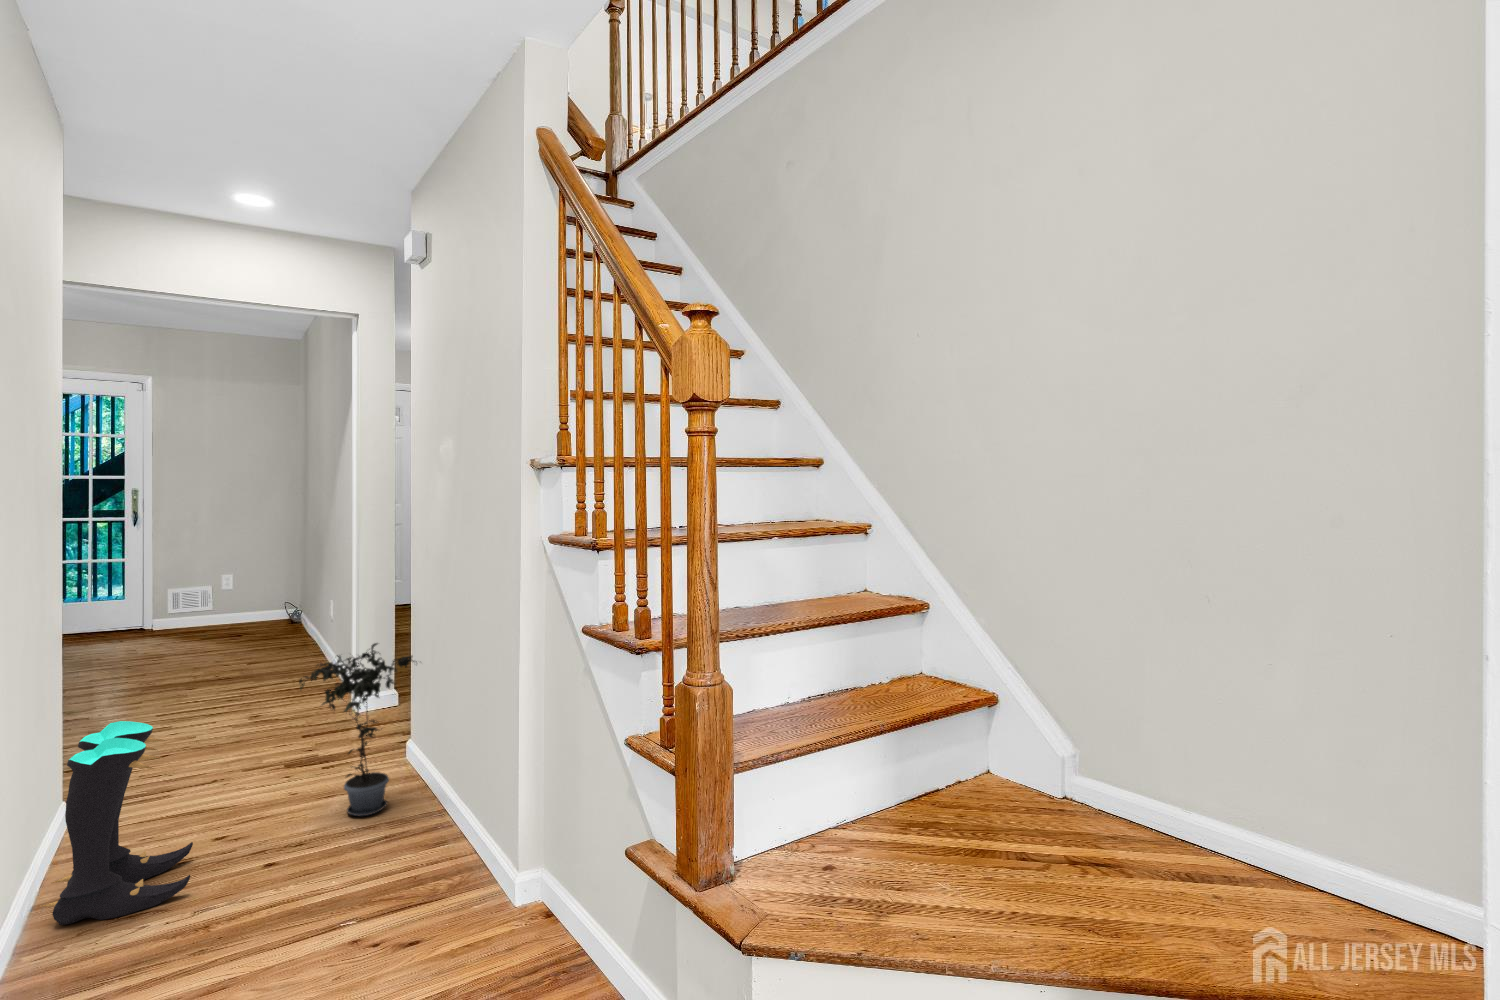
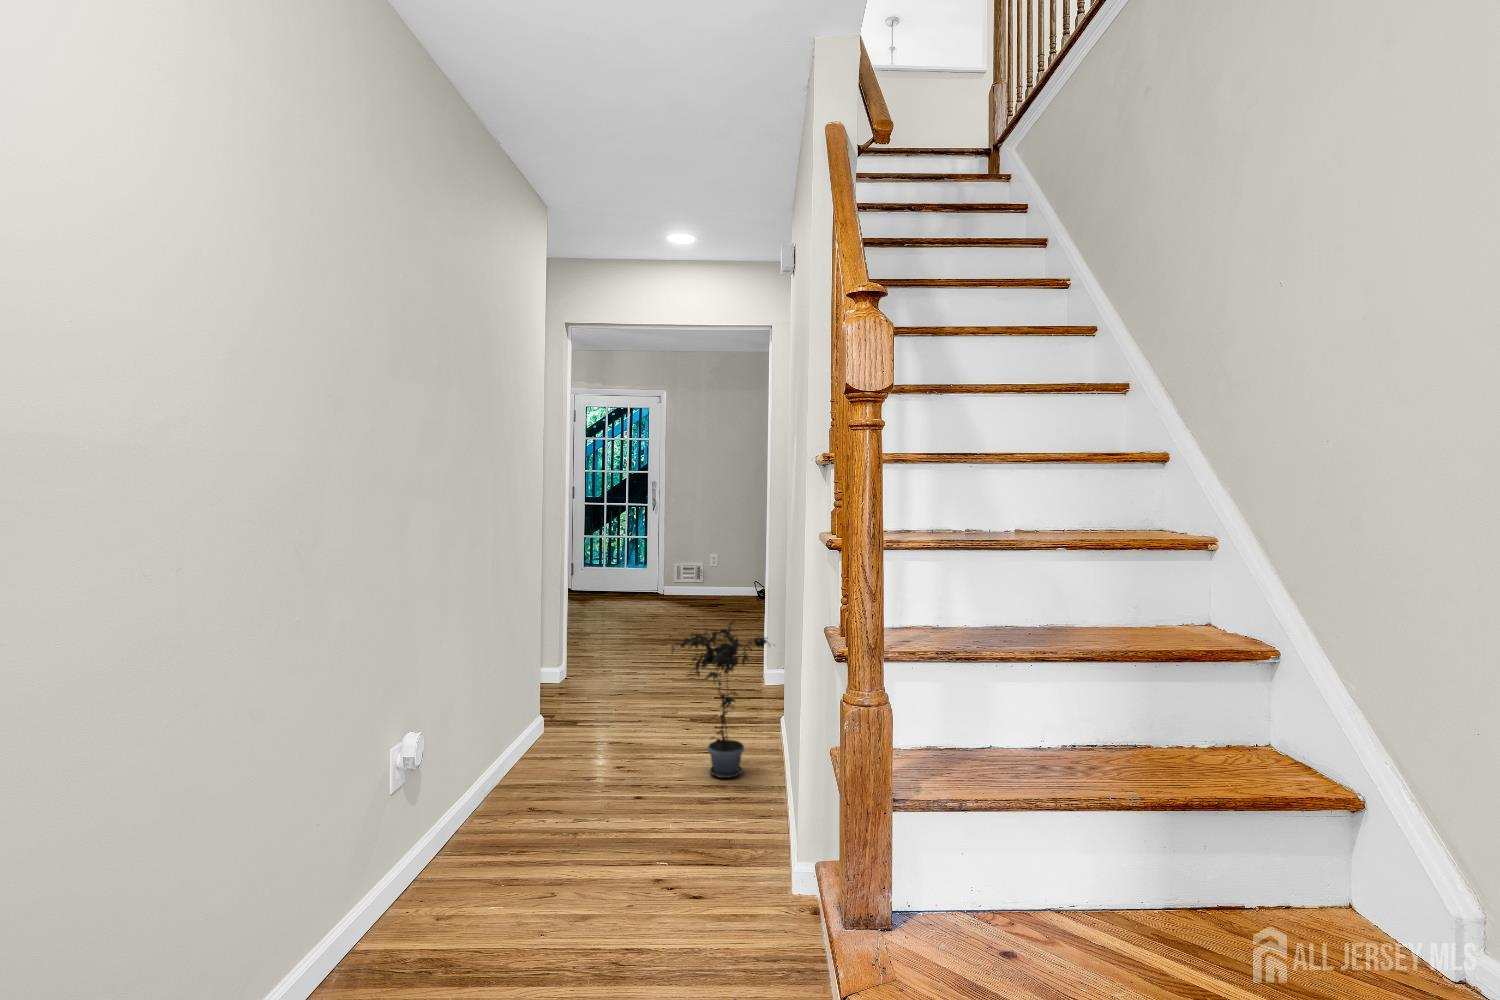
boots: present [40,721,193,925] -> none [493,658,595,806]

